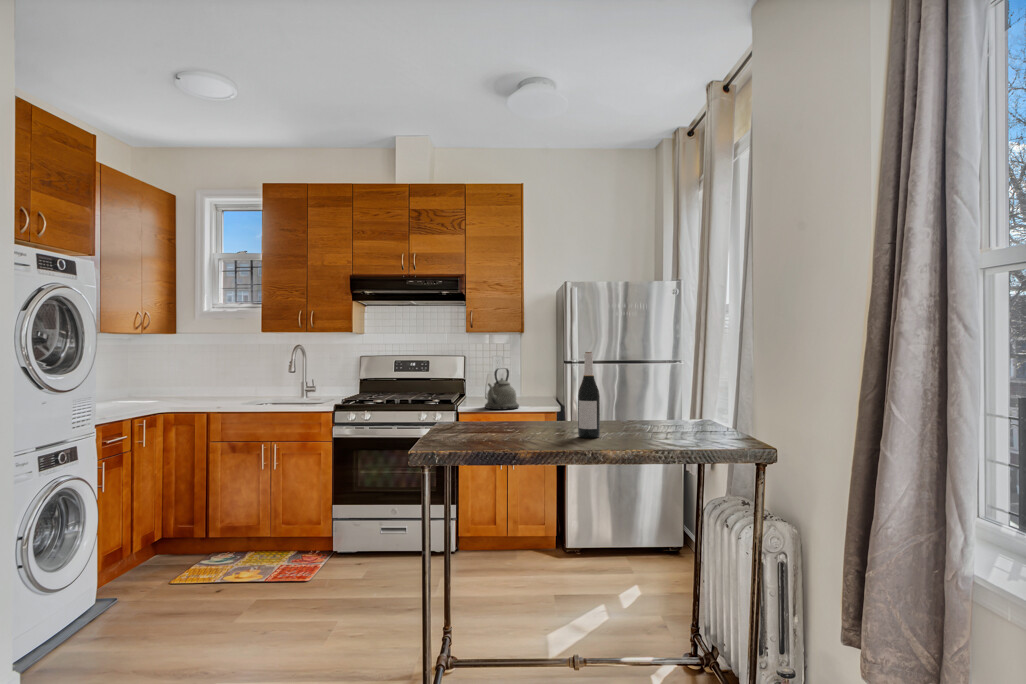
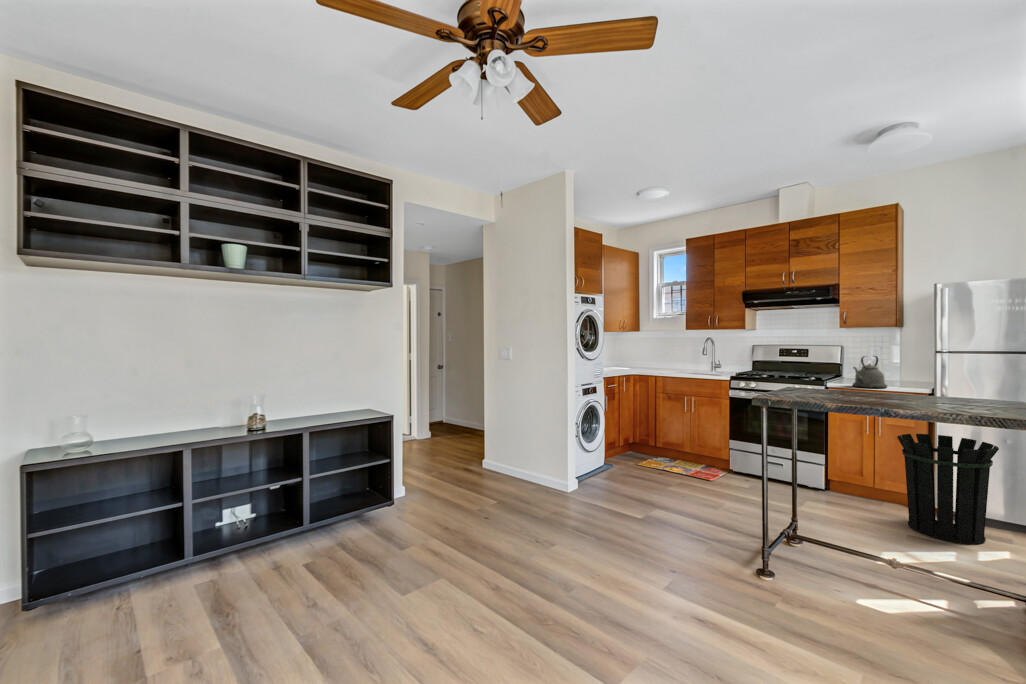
wine bottle: present [578,352,600,438] -> none [890,343,911,404]
waste bin: none [539,460,627,591] -> present [897,434,999,544]

